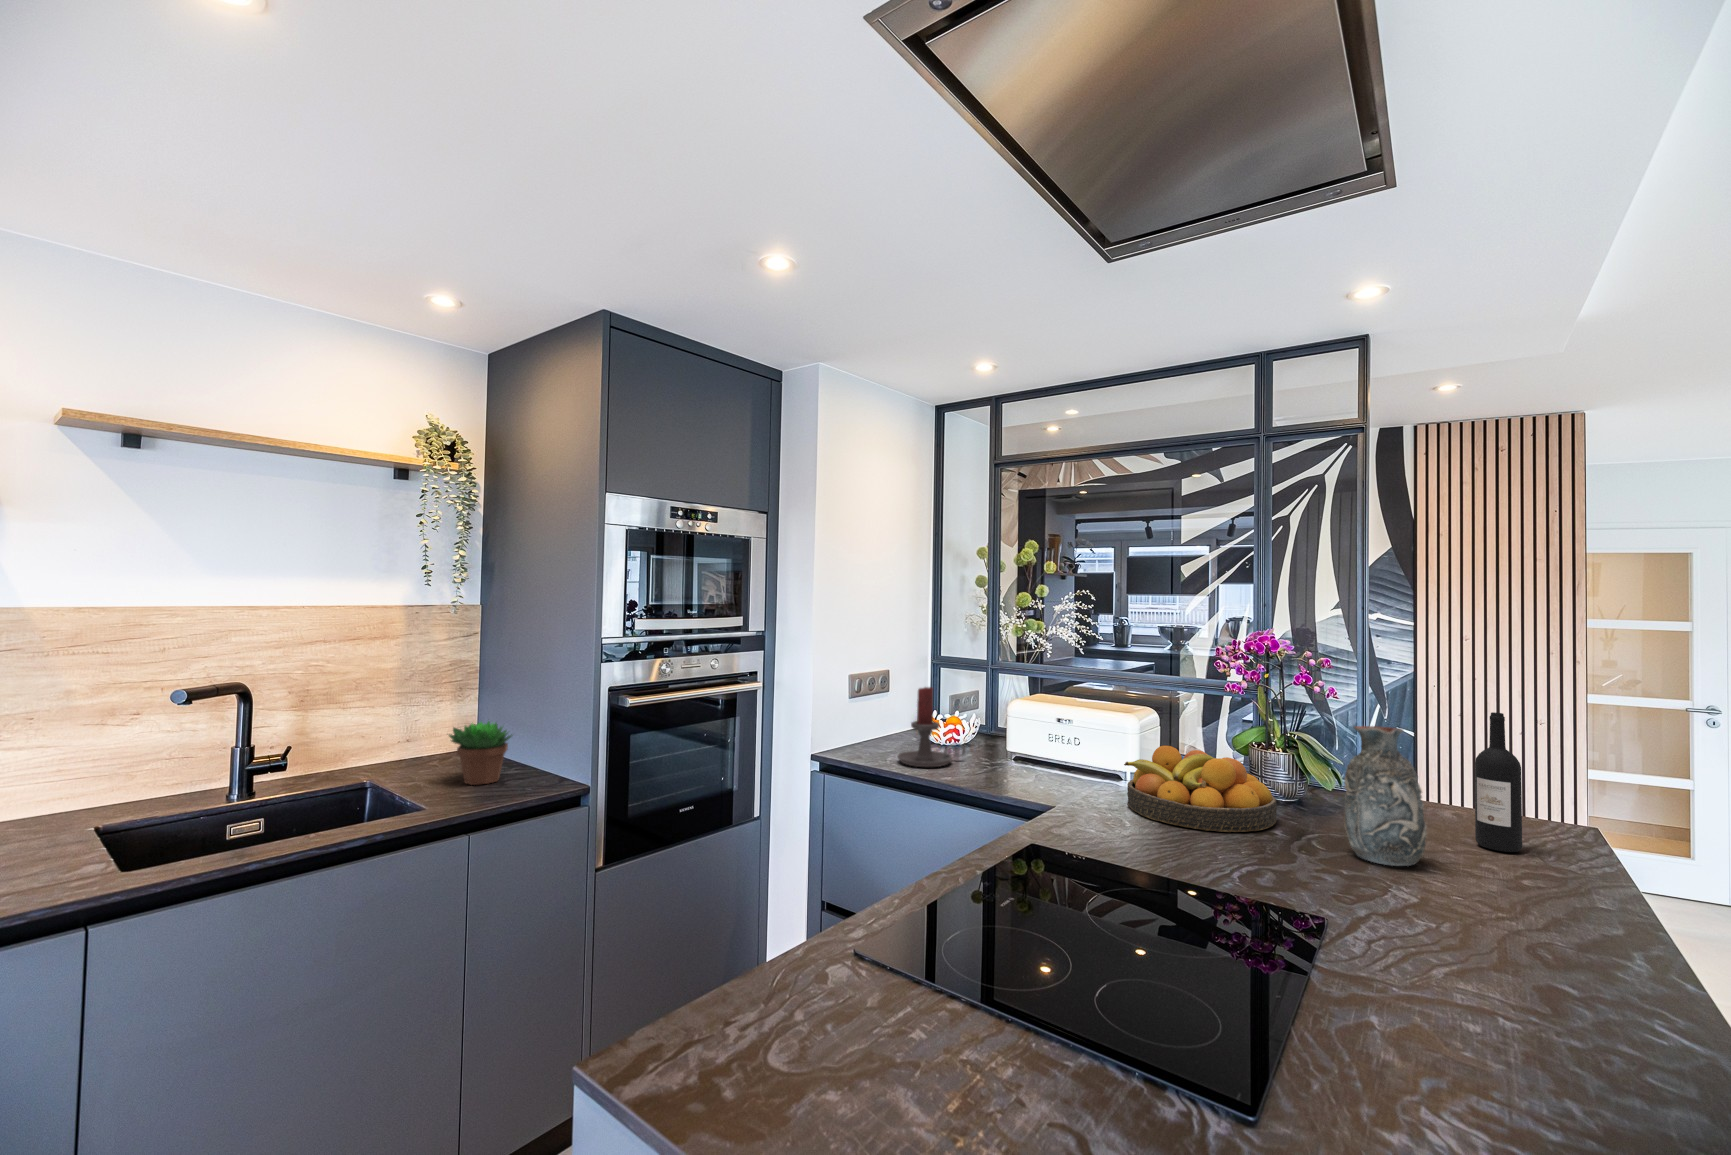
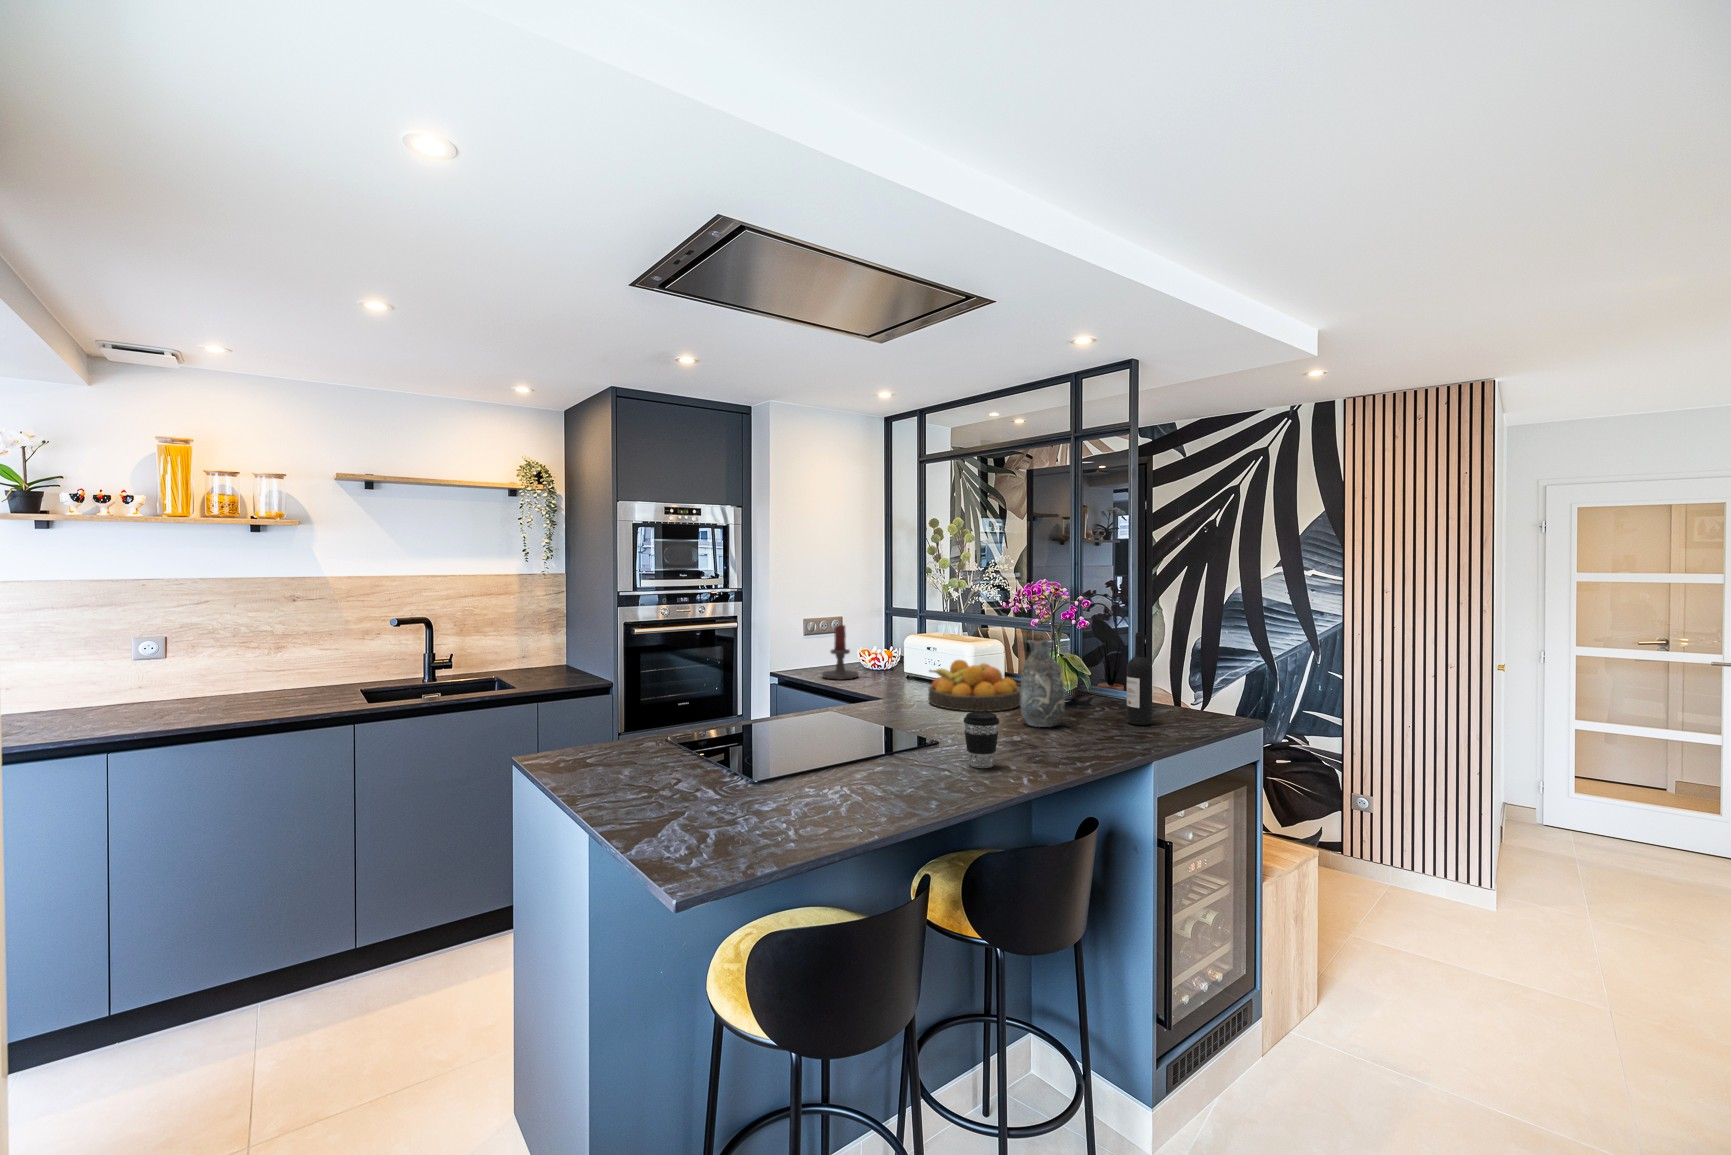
succulent plant: present [449,721,511,785] -> none [535,643,576,681]
coffee cup: none [1493,886,1582,1003] -> present [964,712,1000,768]

